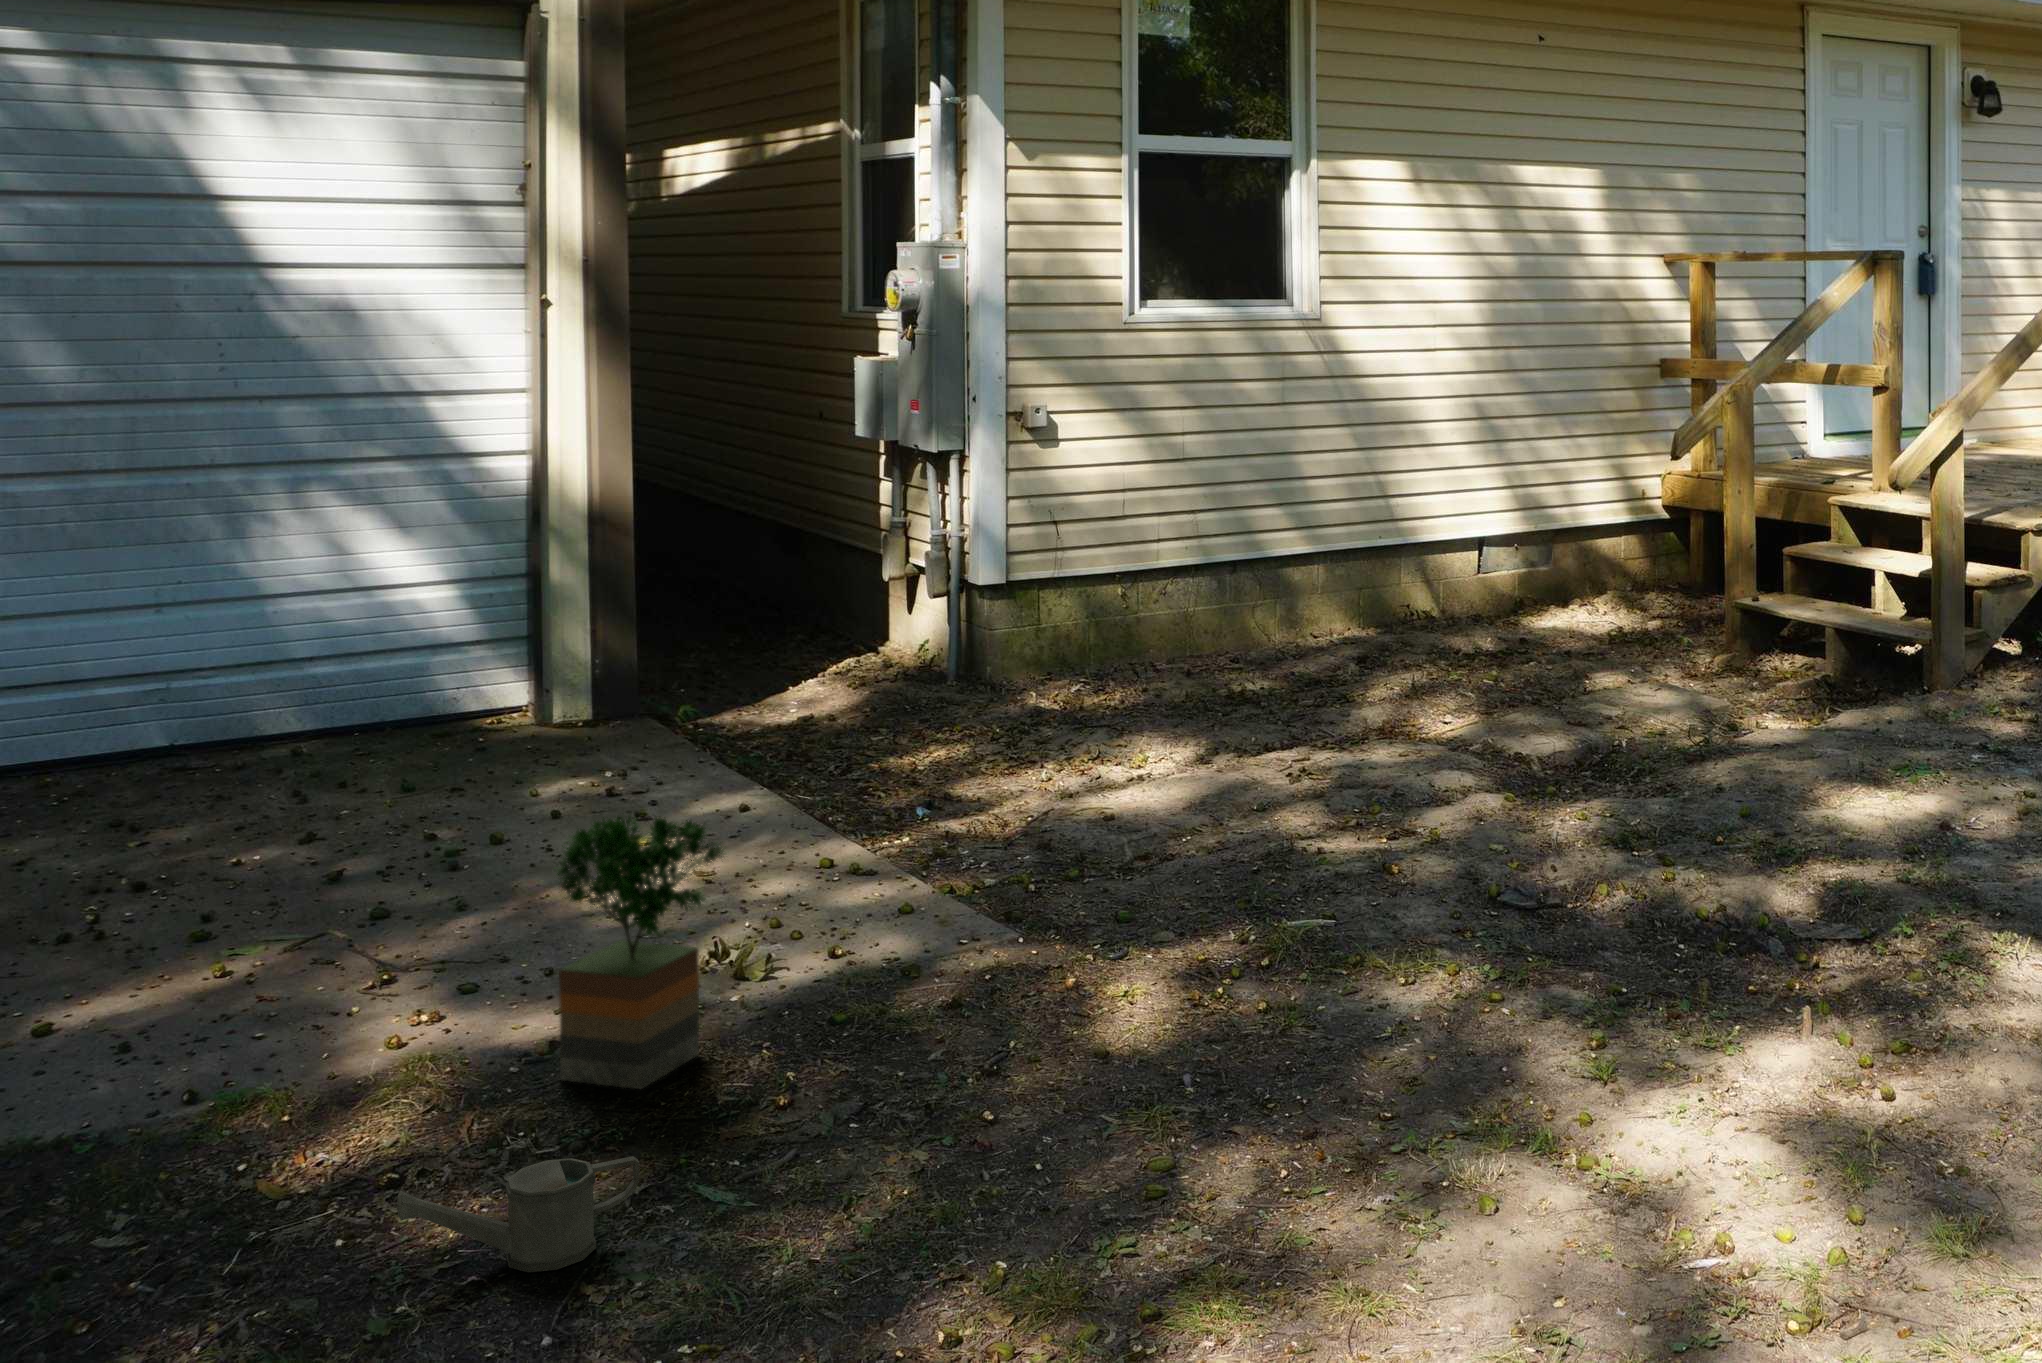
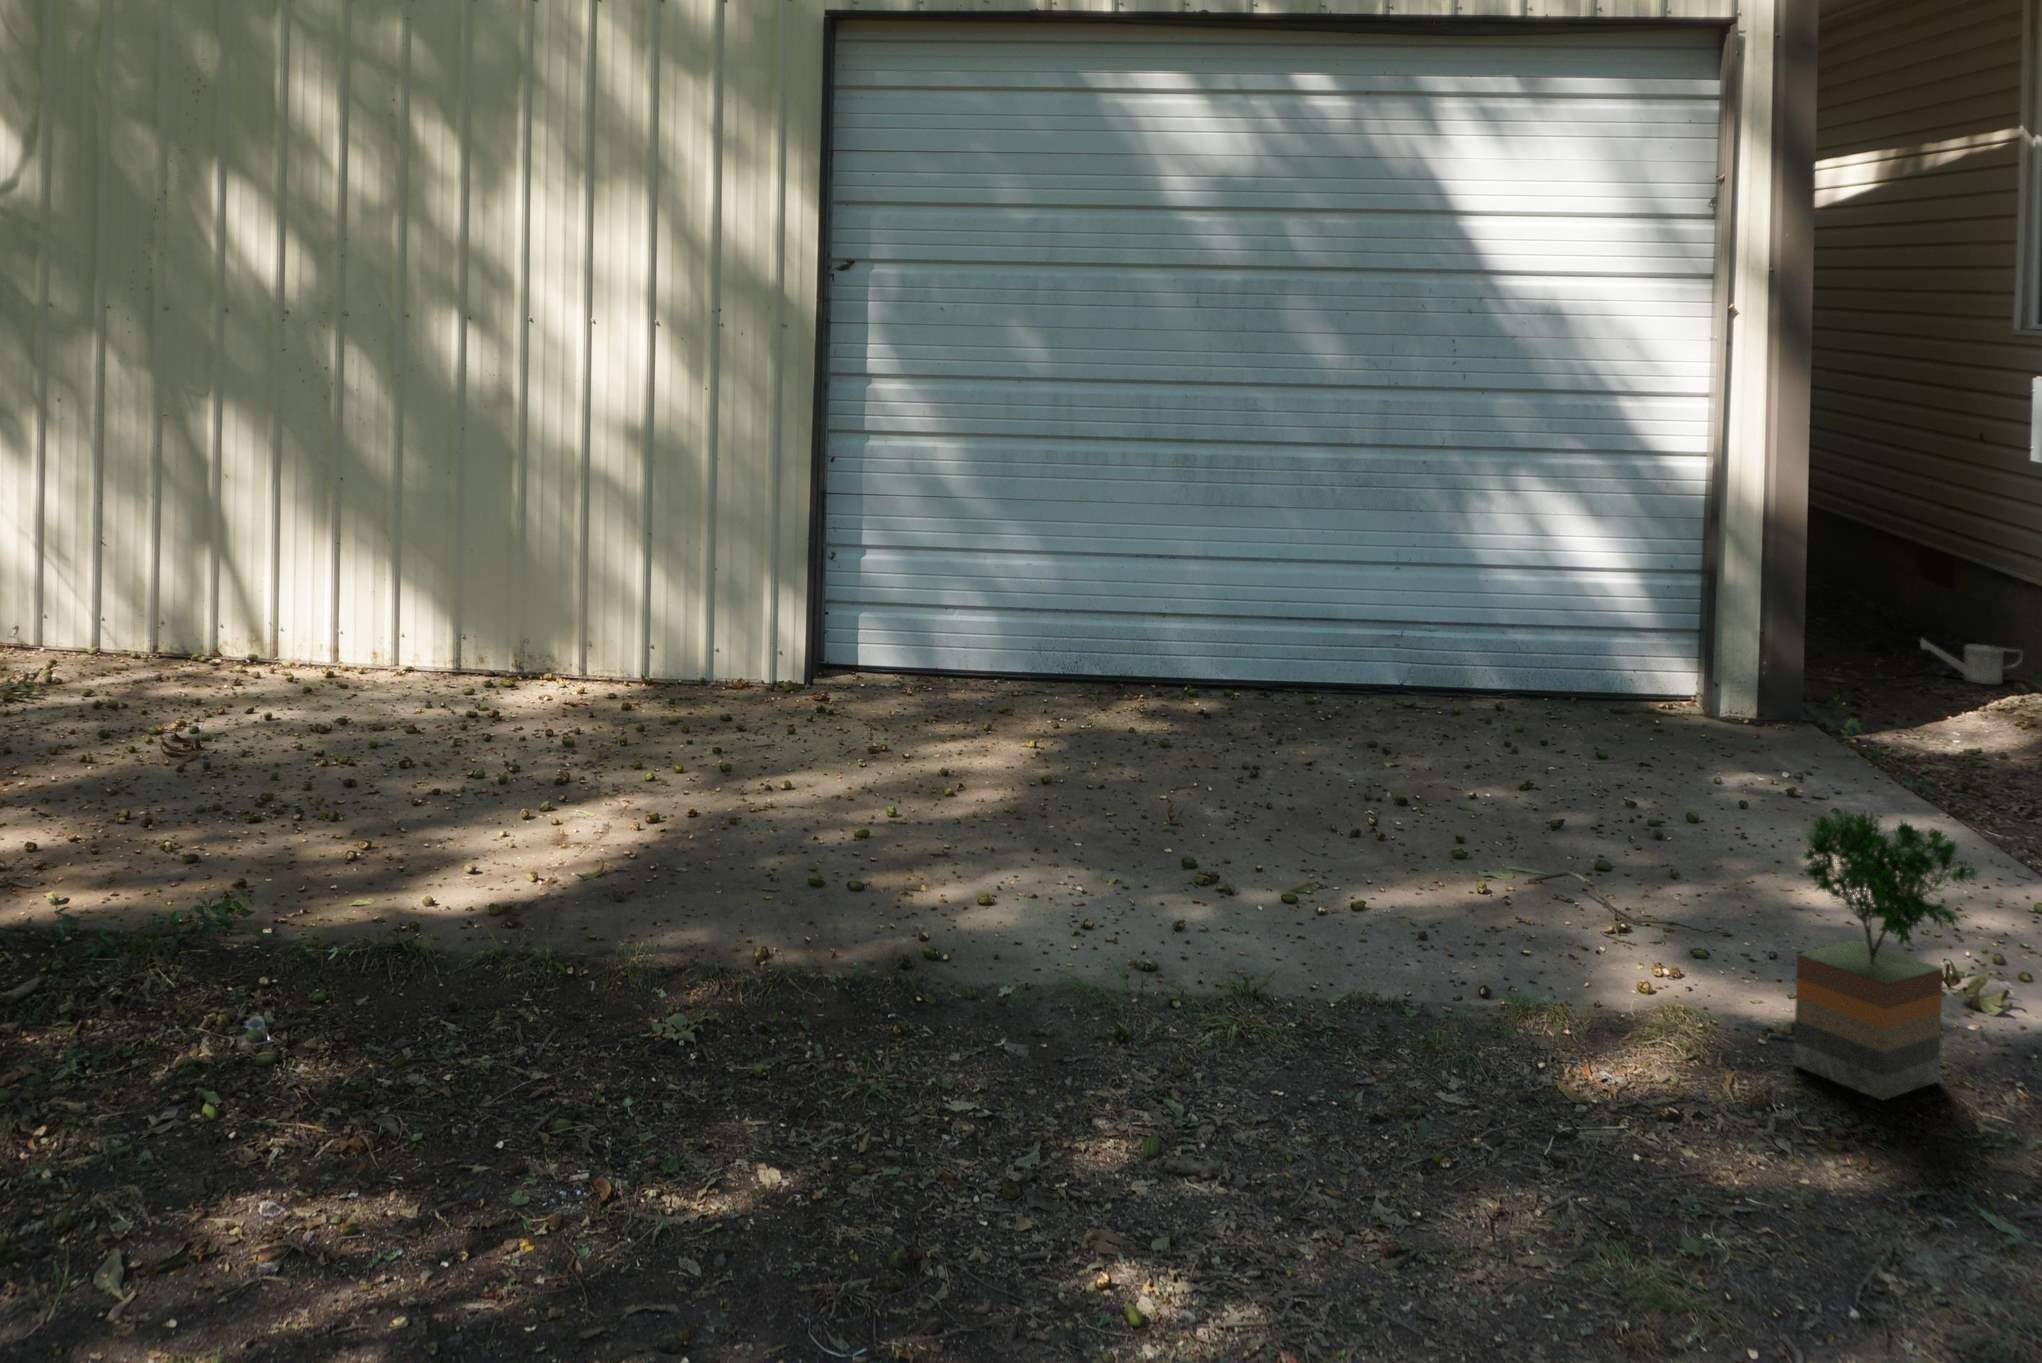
watering can: present [397,1156,639,1272] -> present [1920,639,2023,684]

